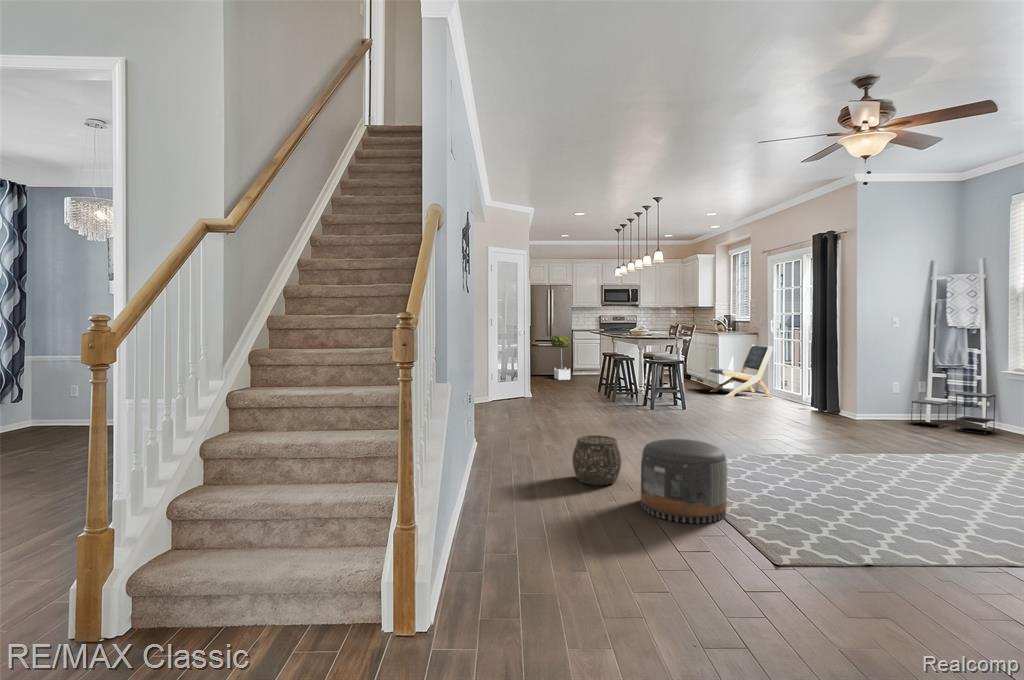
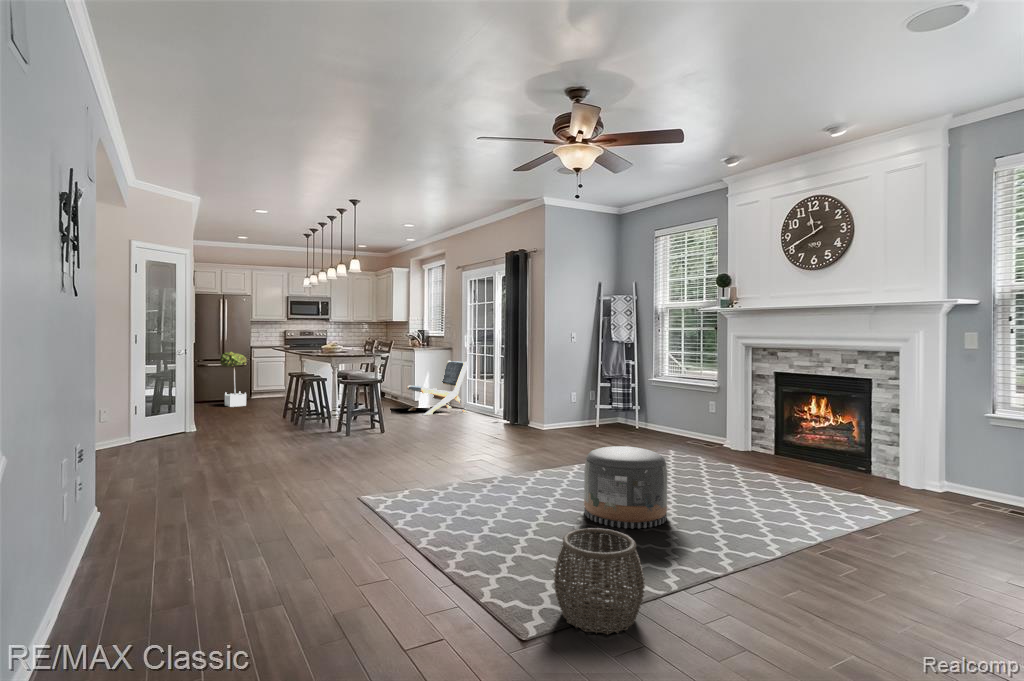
side table: present [911,392,996,434] -> none [586,398,644,434]
woven basket: present [572,435,621,485] -> present [553,528,645,634]
pouf: present [641,439,727,524] -> present [584,446,667,529]

